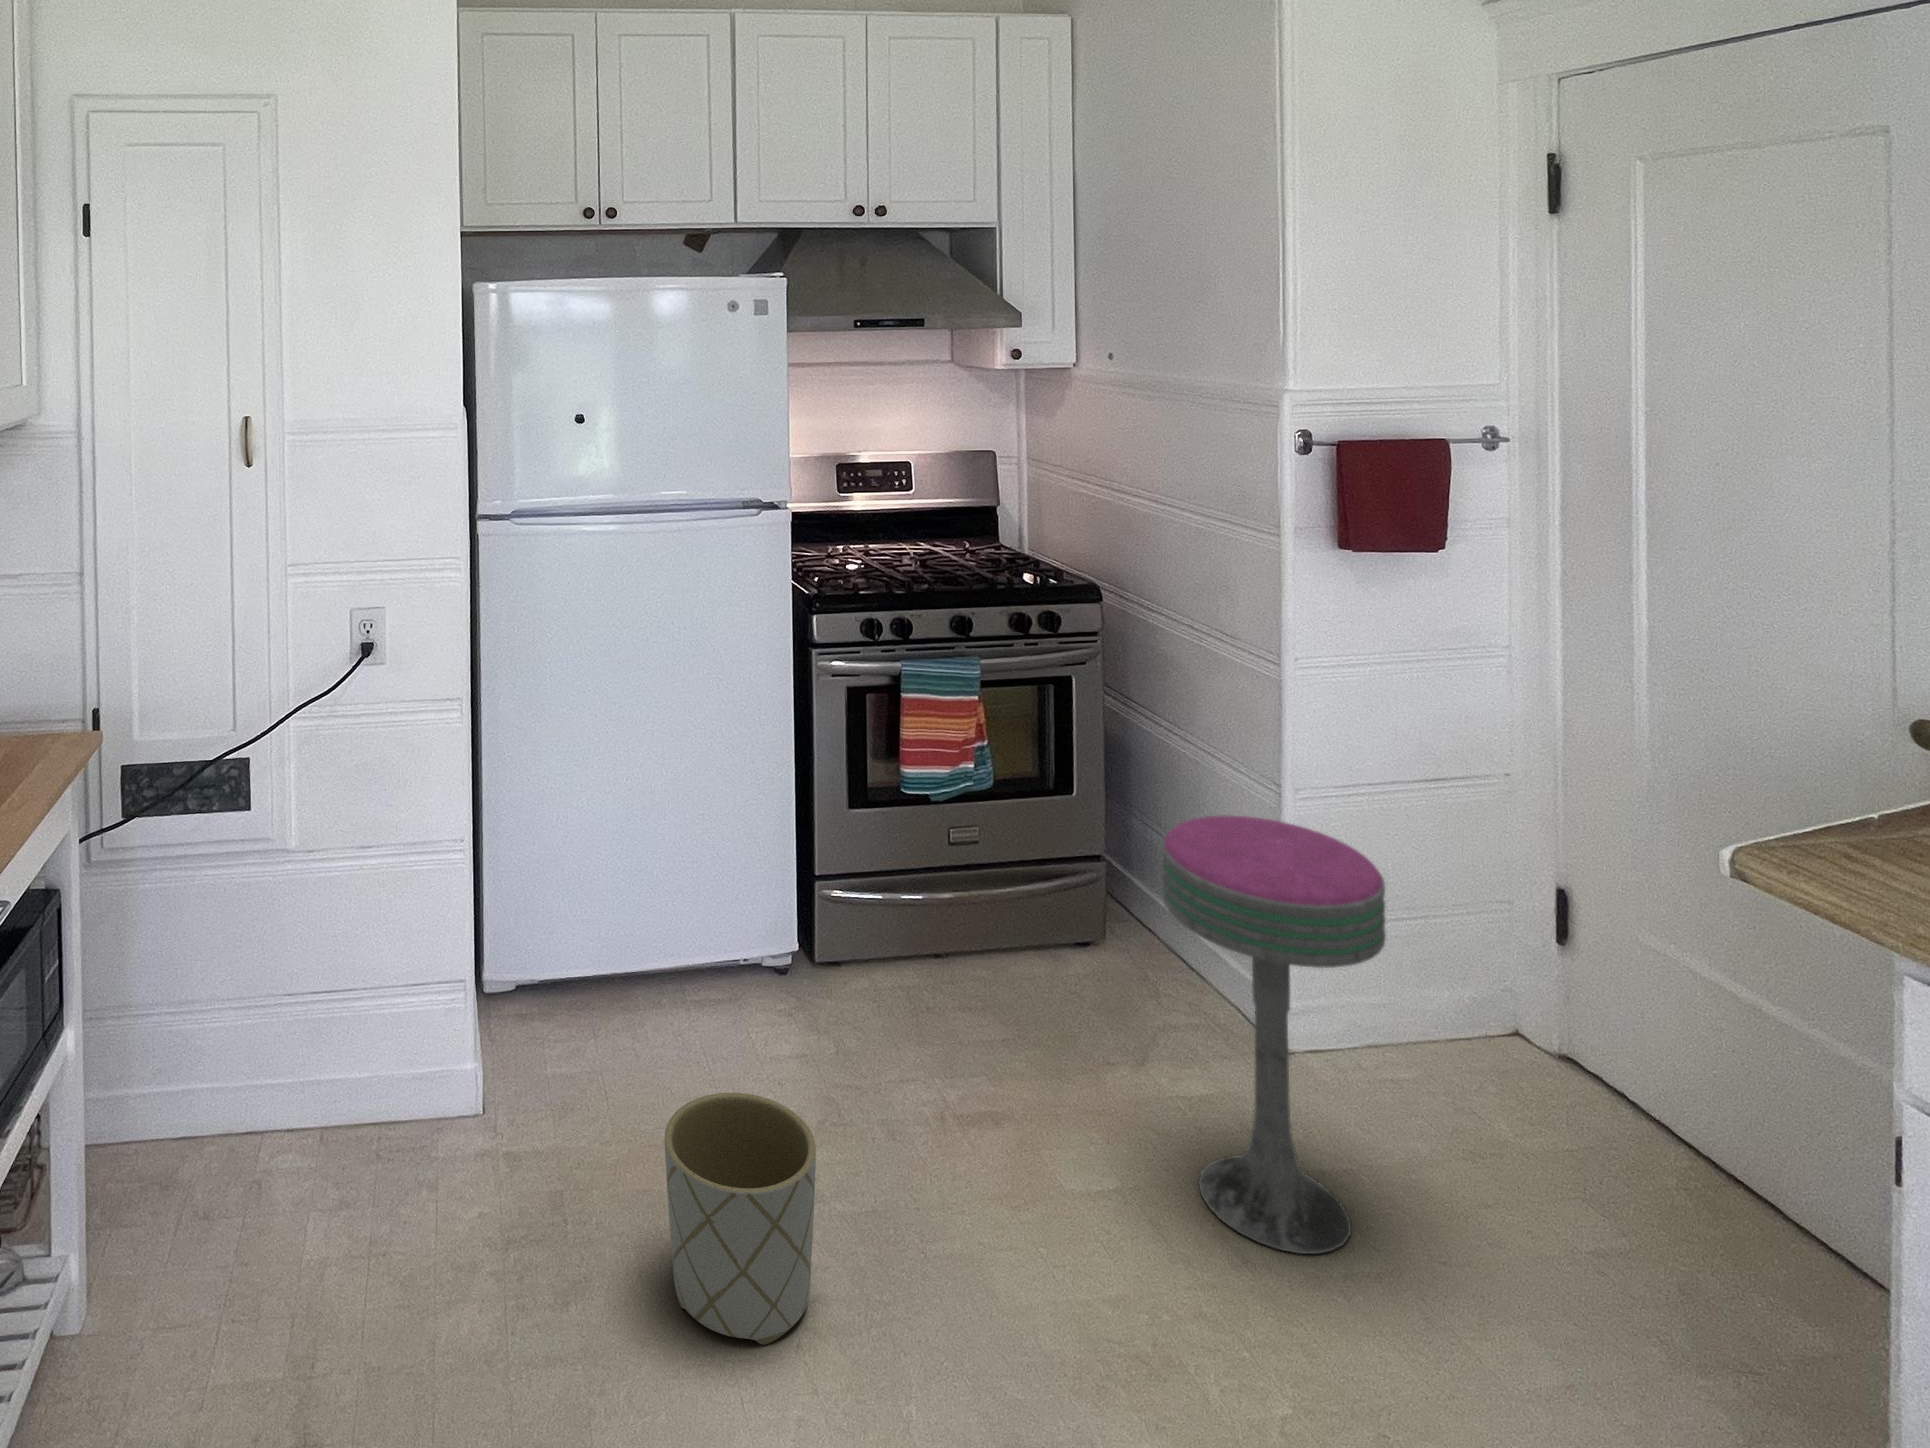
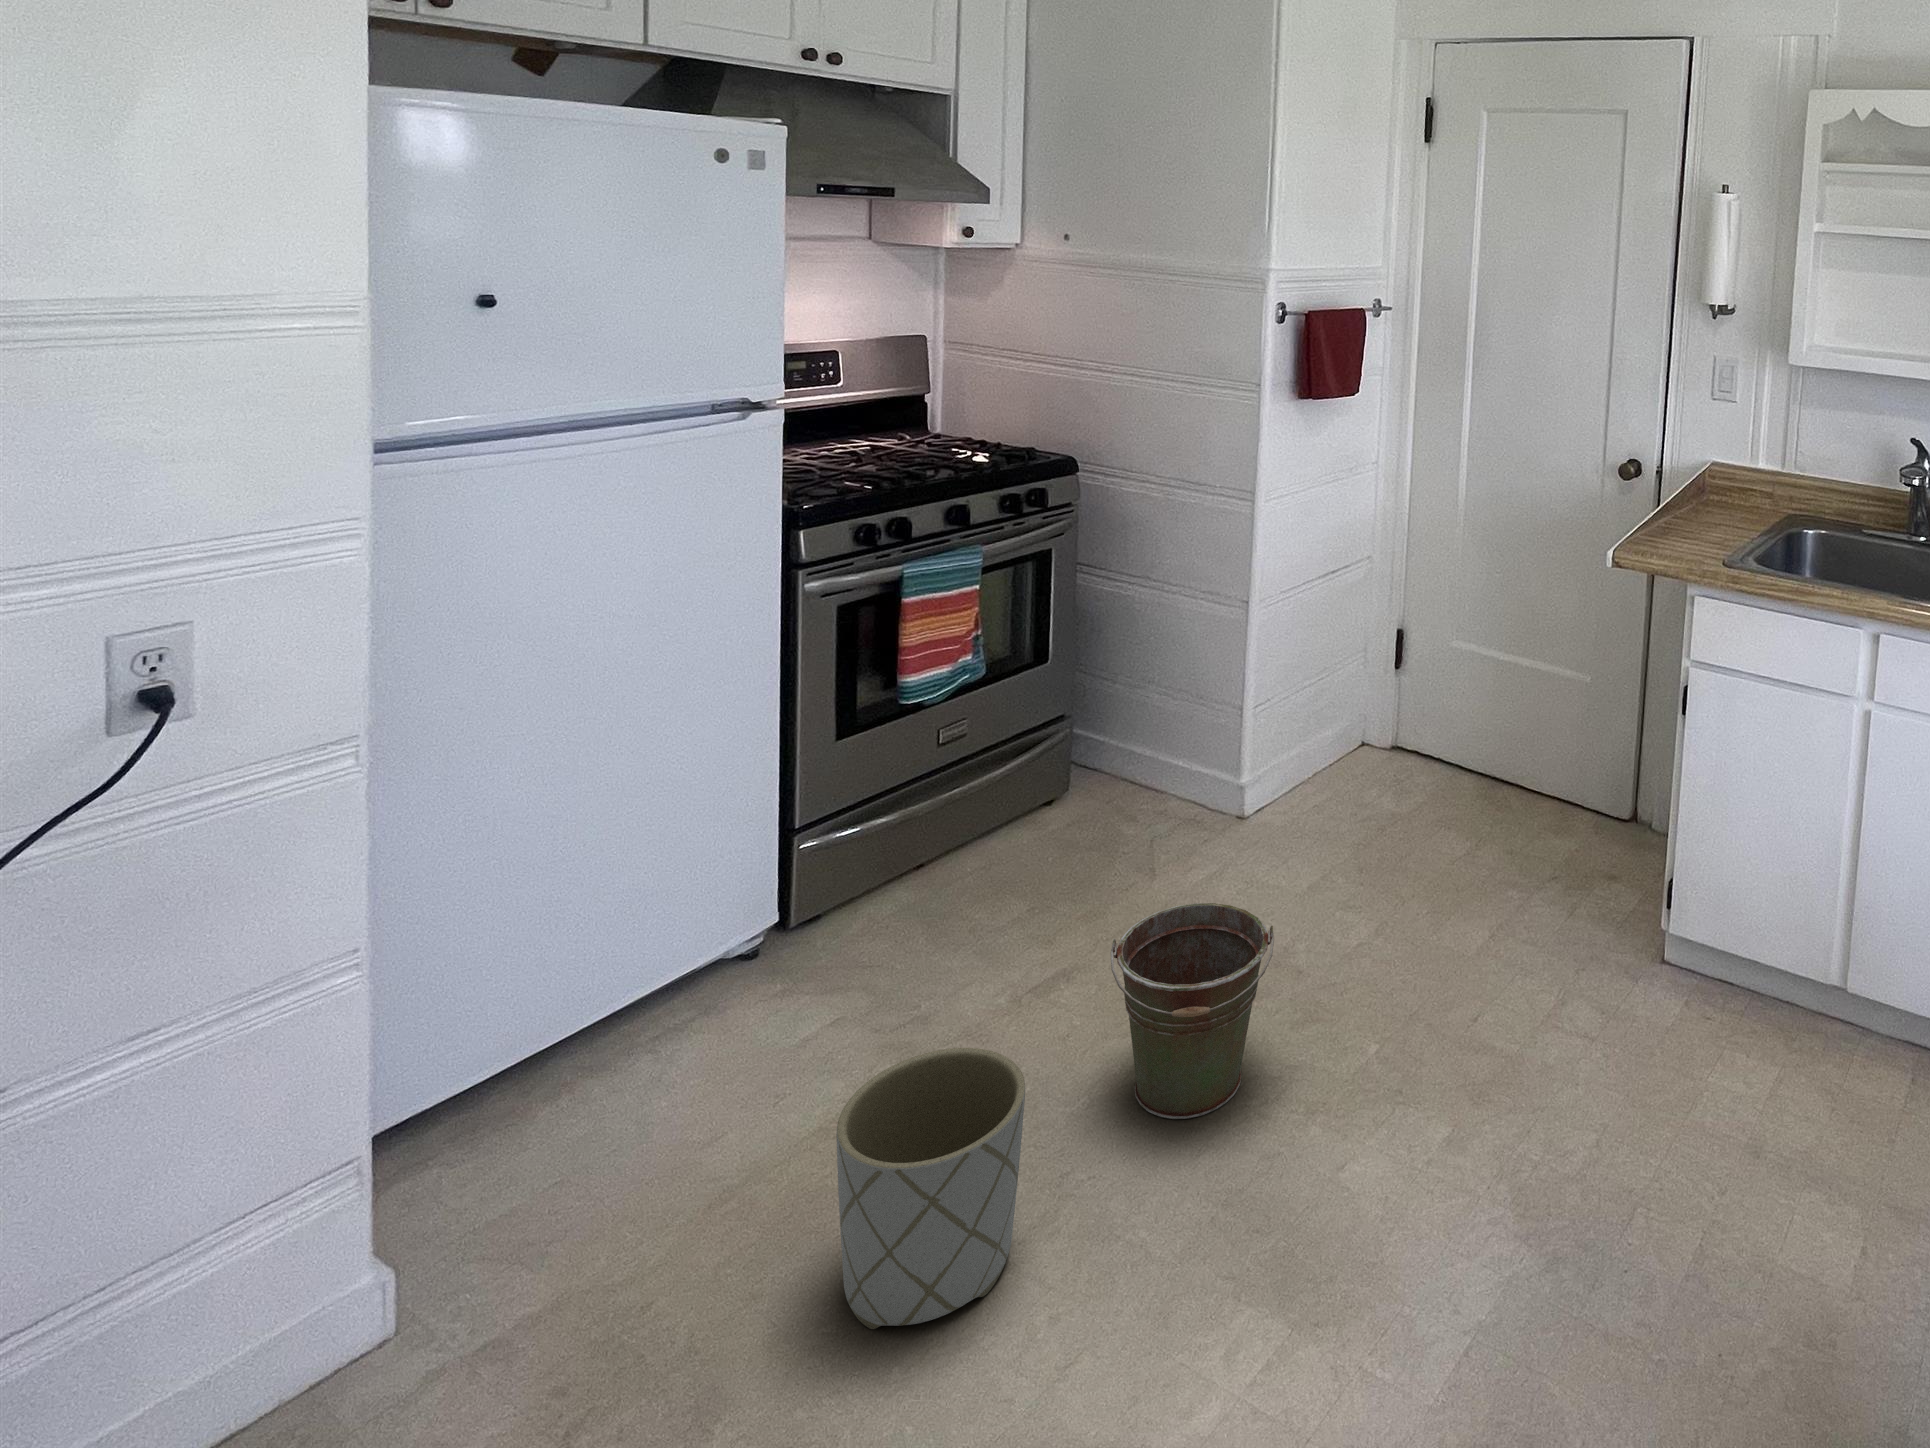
bar stool: present [1162,816,1386,1254] -> none [1231,620,1396,958]
bucket: none [946,1081,1125,1332] -> present [1111,903,1274,1119]

